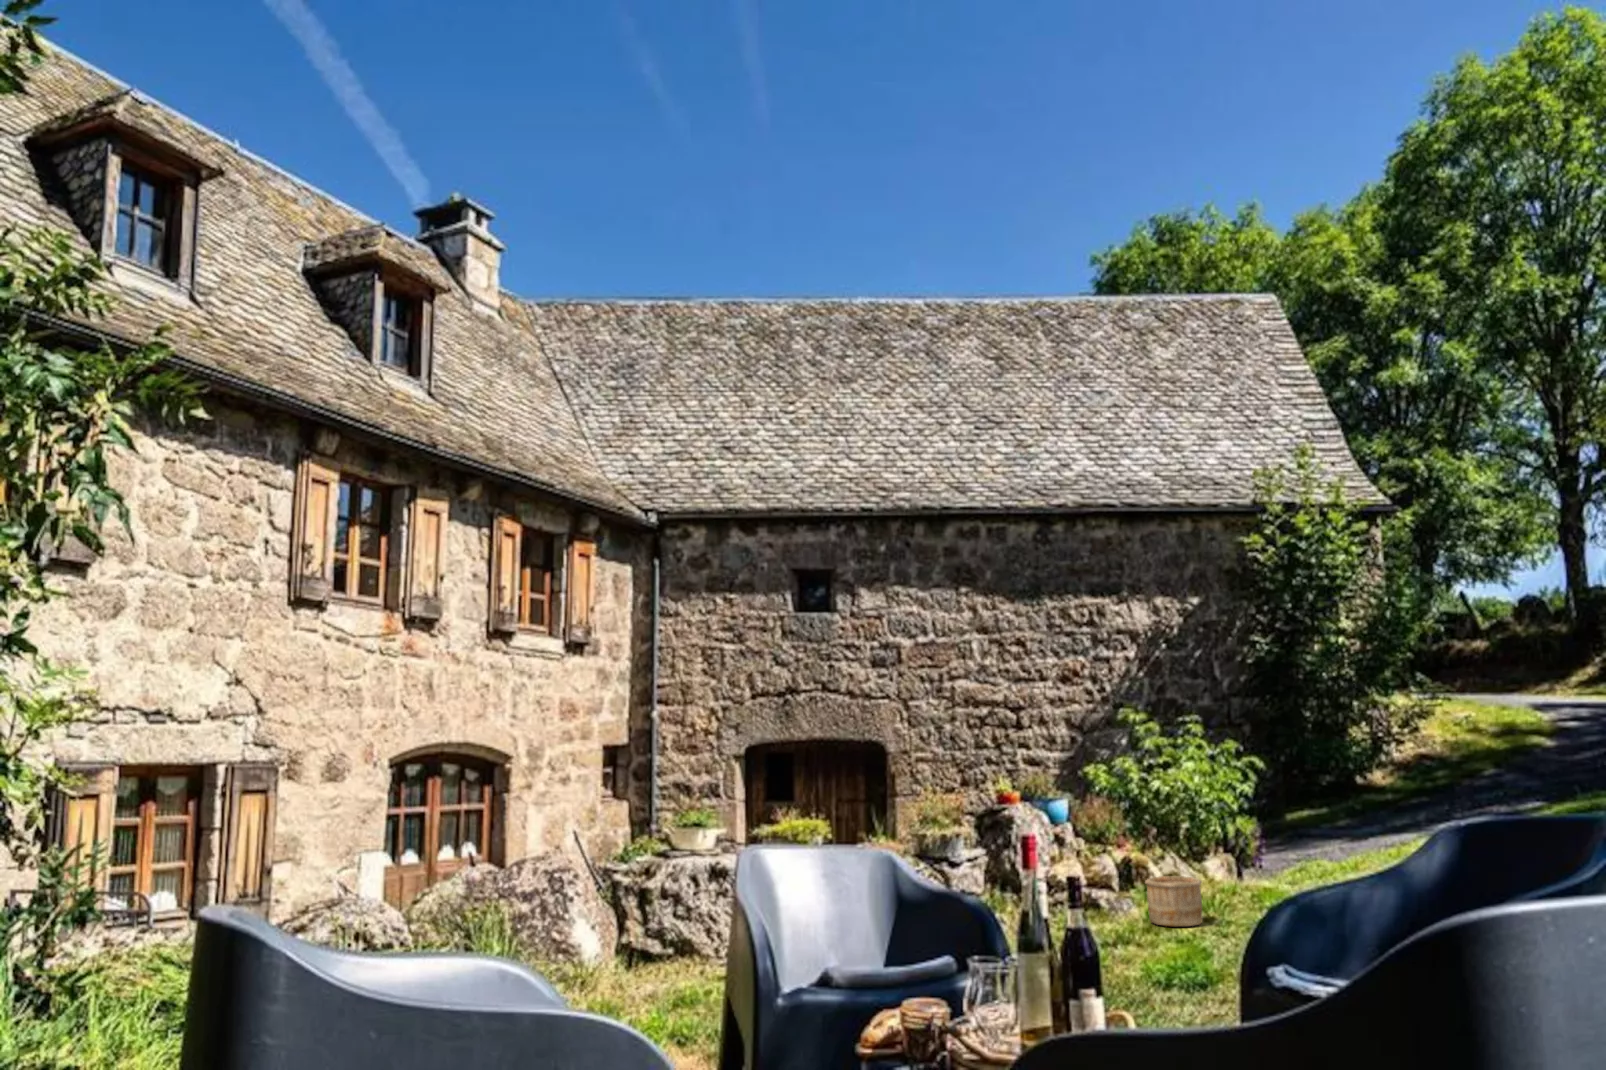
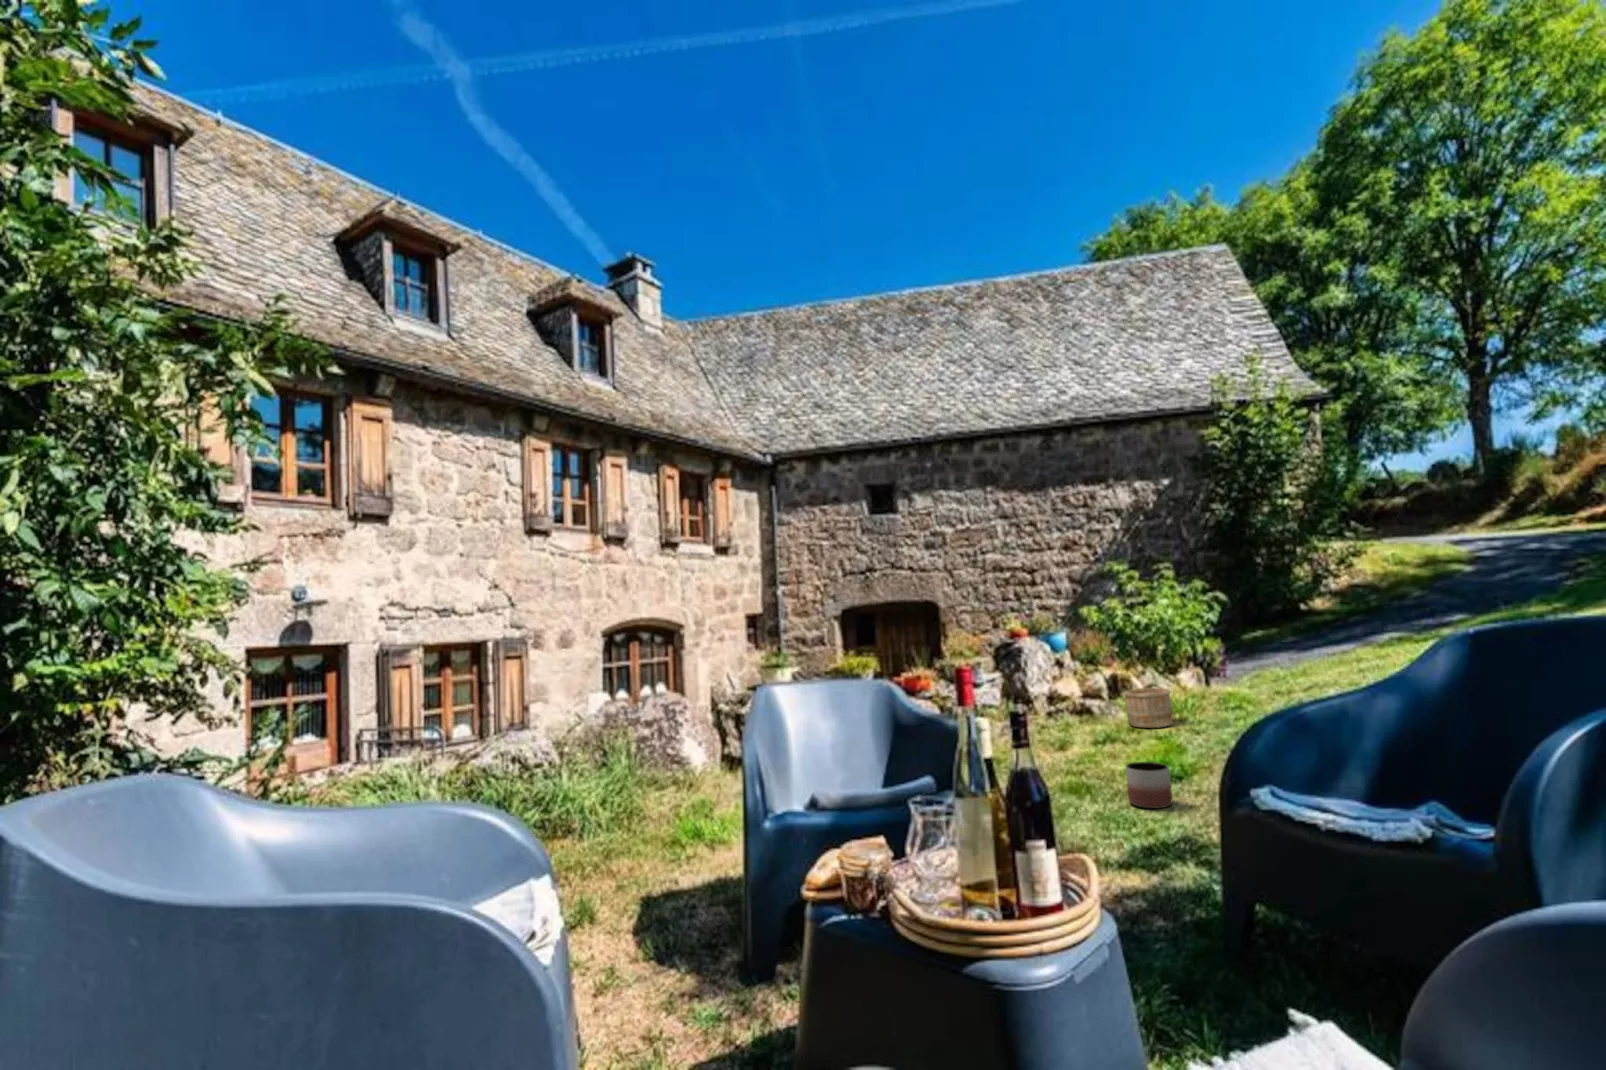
planter: none [1161,961,1211,1015] -> present [1126,762,1173,808]

